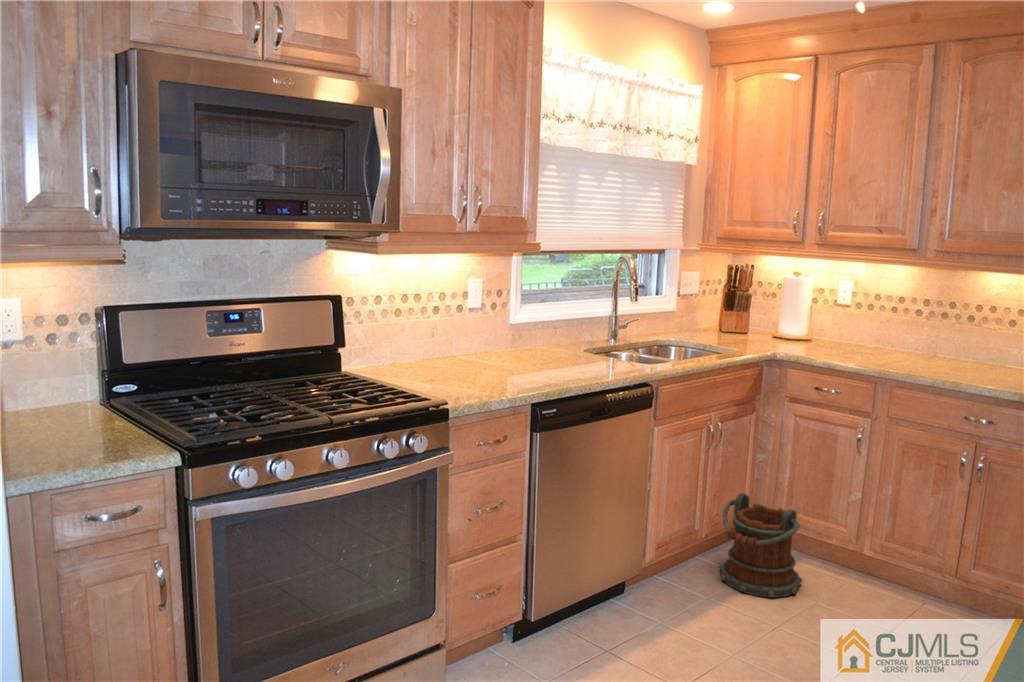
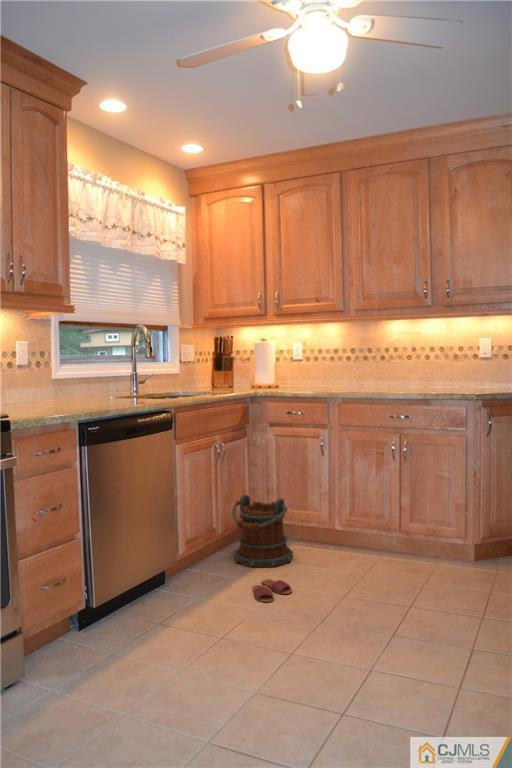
slippers: none [737,618,791,658] -> present [253,579,292,602]

